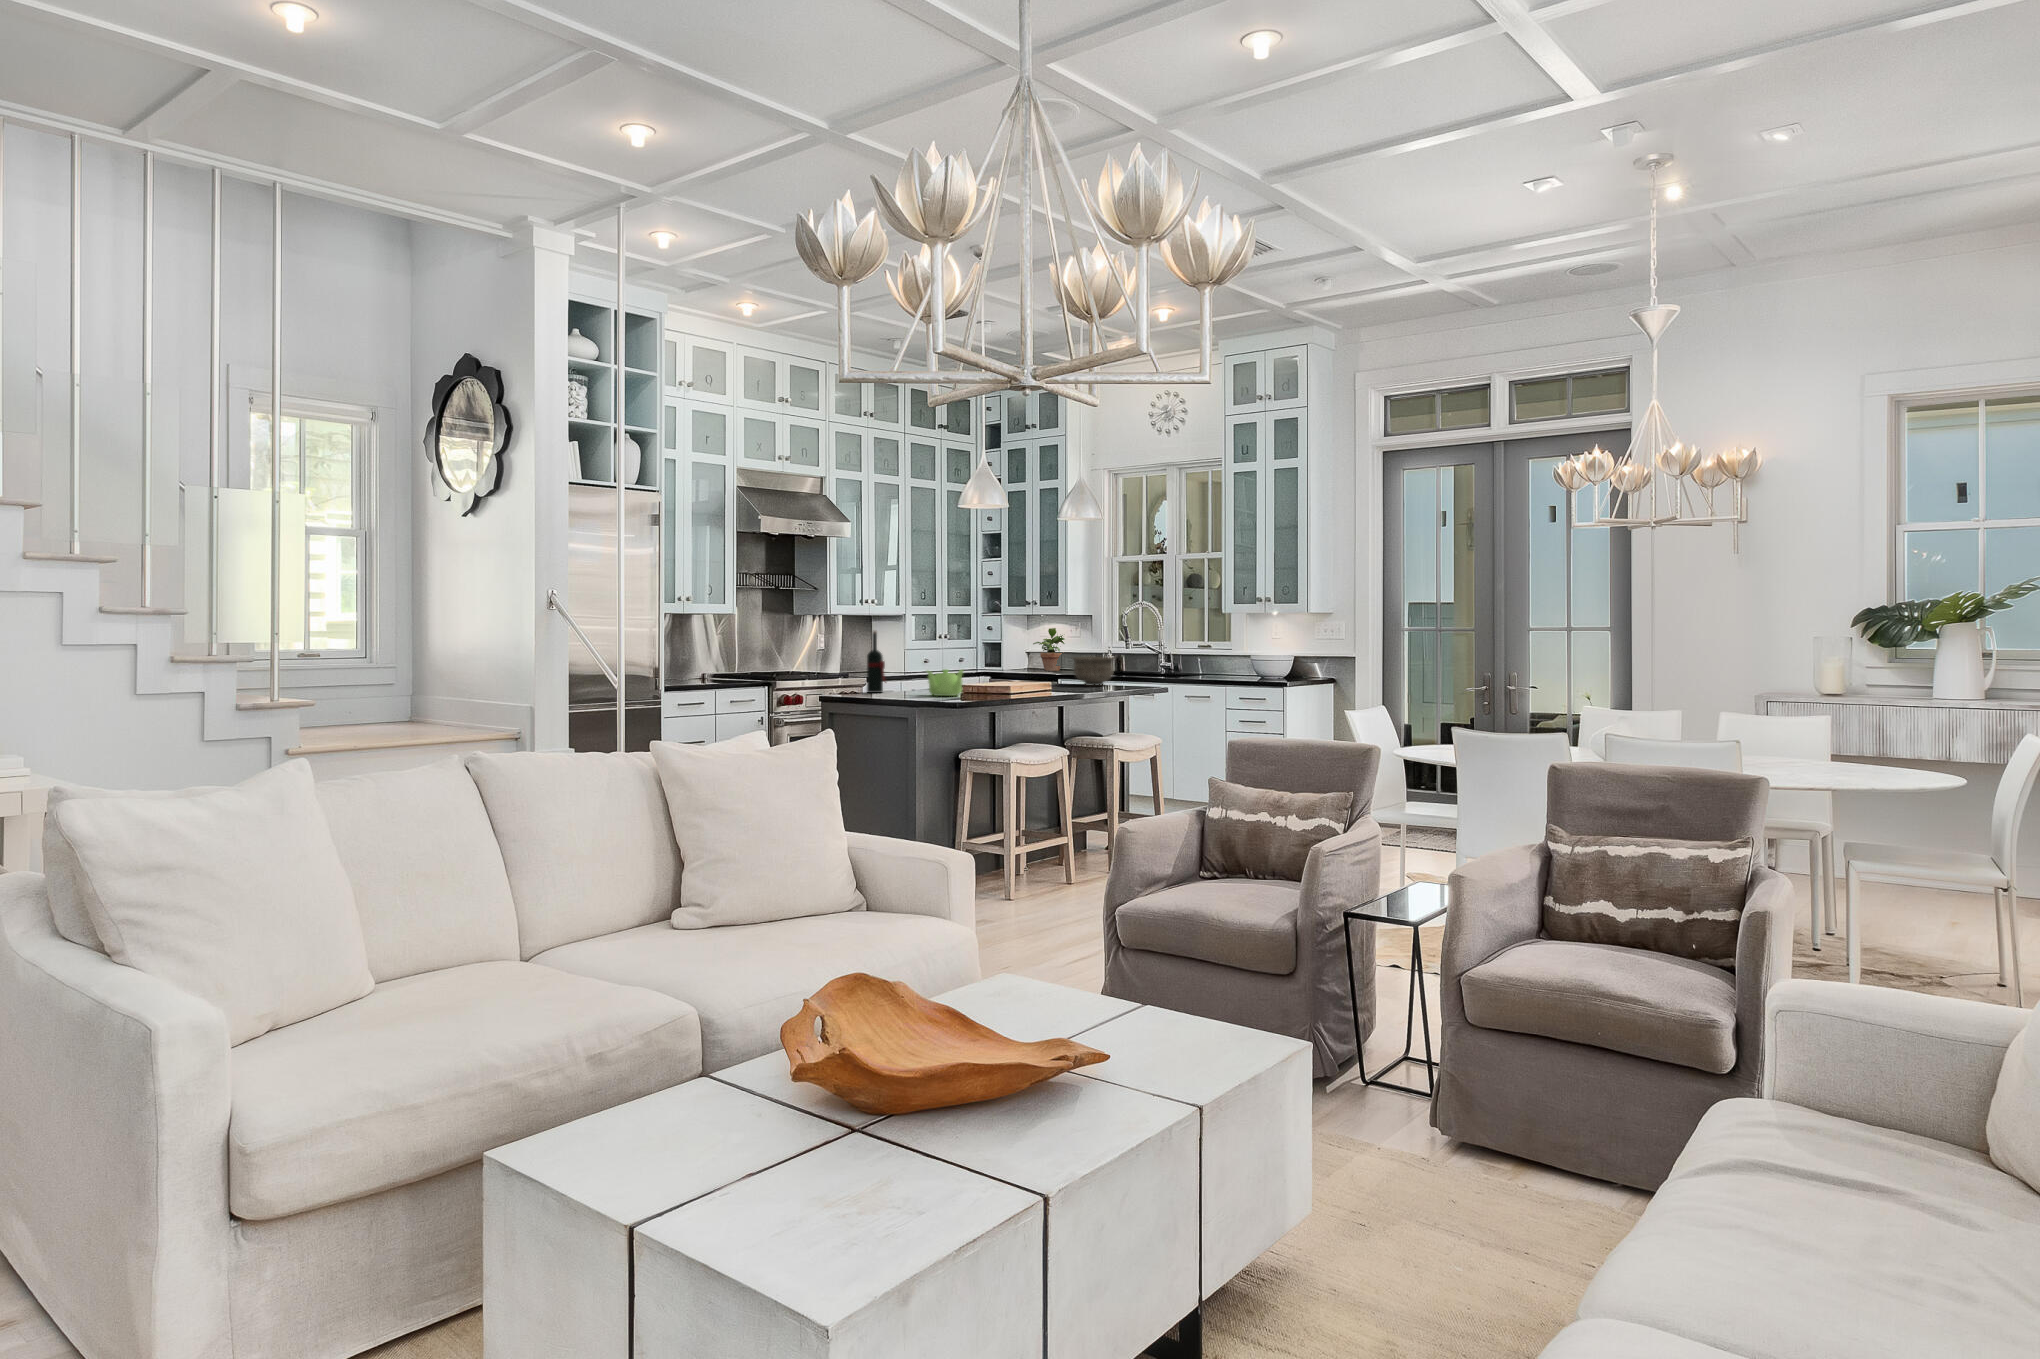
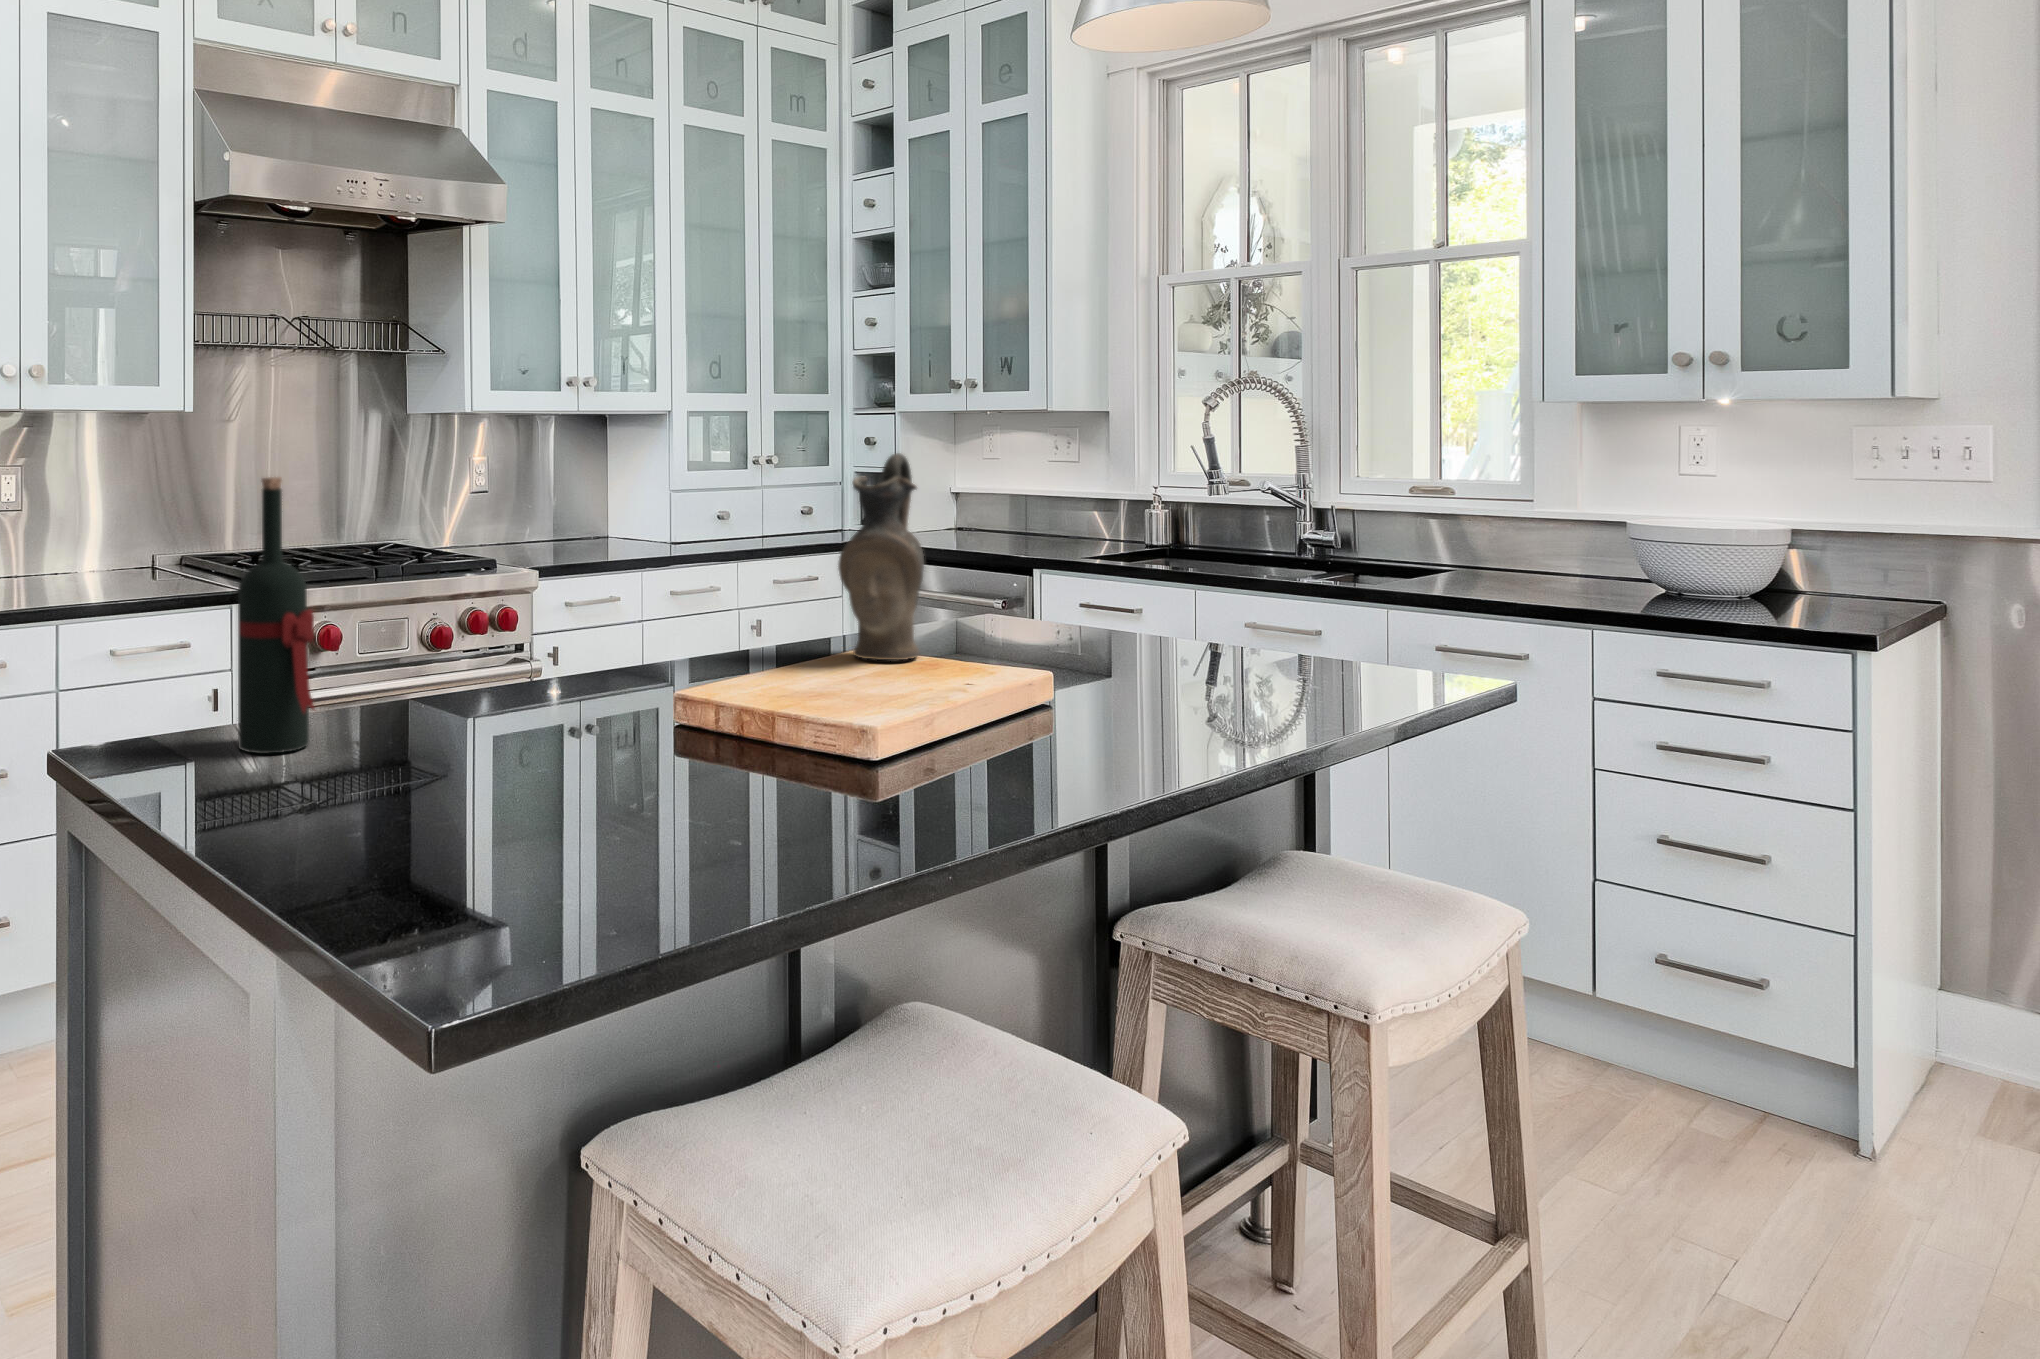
ceramic pitcher: none [996,628,1018,684] -> present [838,453,924,660]
potted plant: present [1033,628,1065,671] -> none [968,441,1057,542]
bowl: present [1073,657,1114,686] -> none [1128,560,1318,683]
teapot: present [927,669,963,696] -> none [428,664,643,821]

